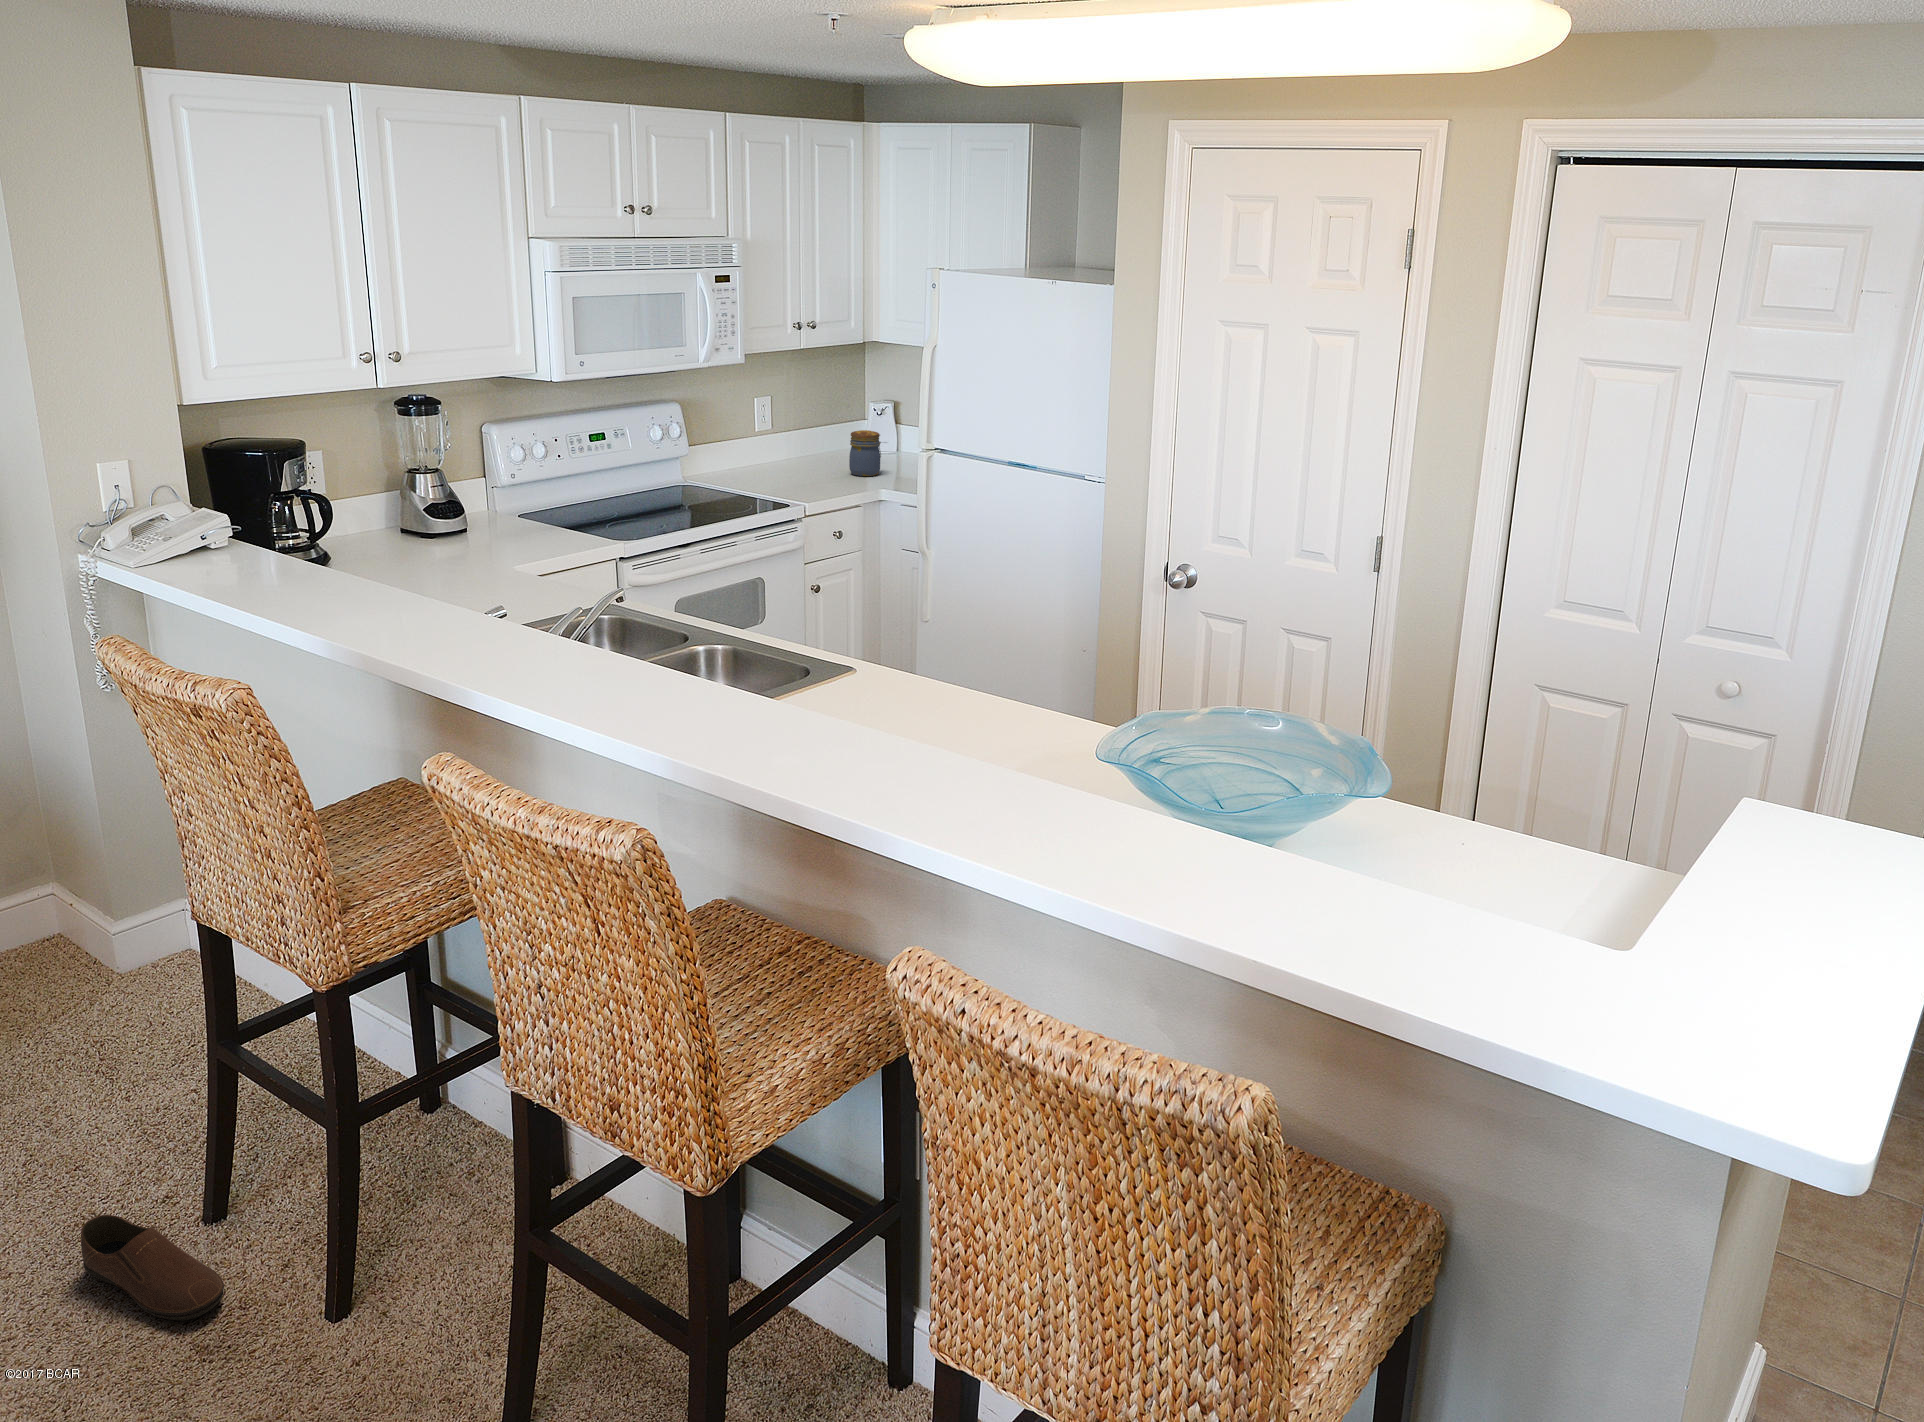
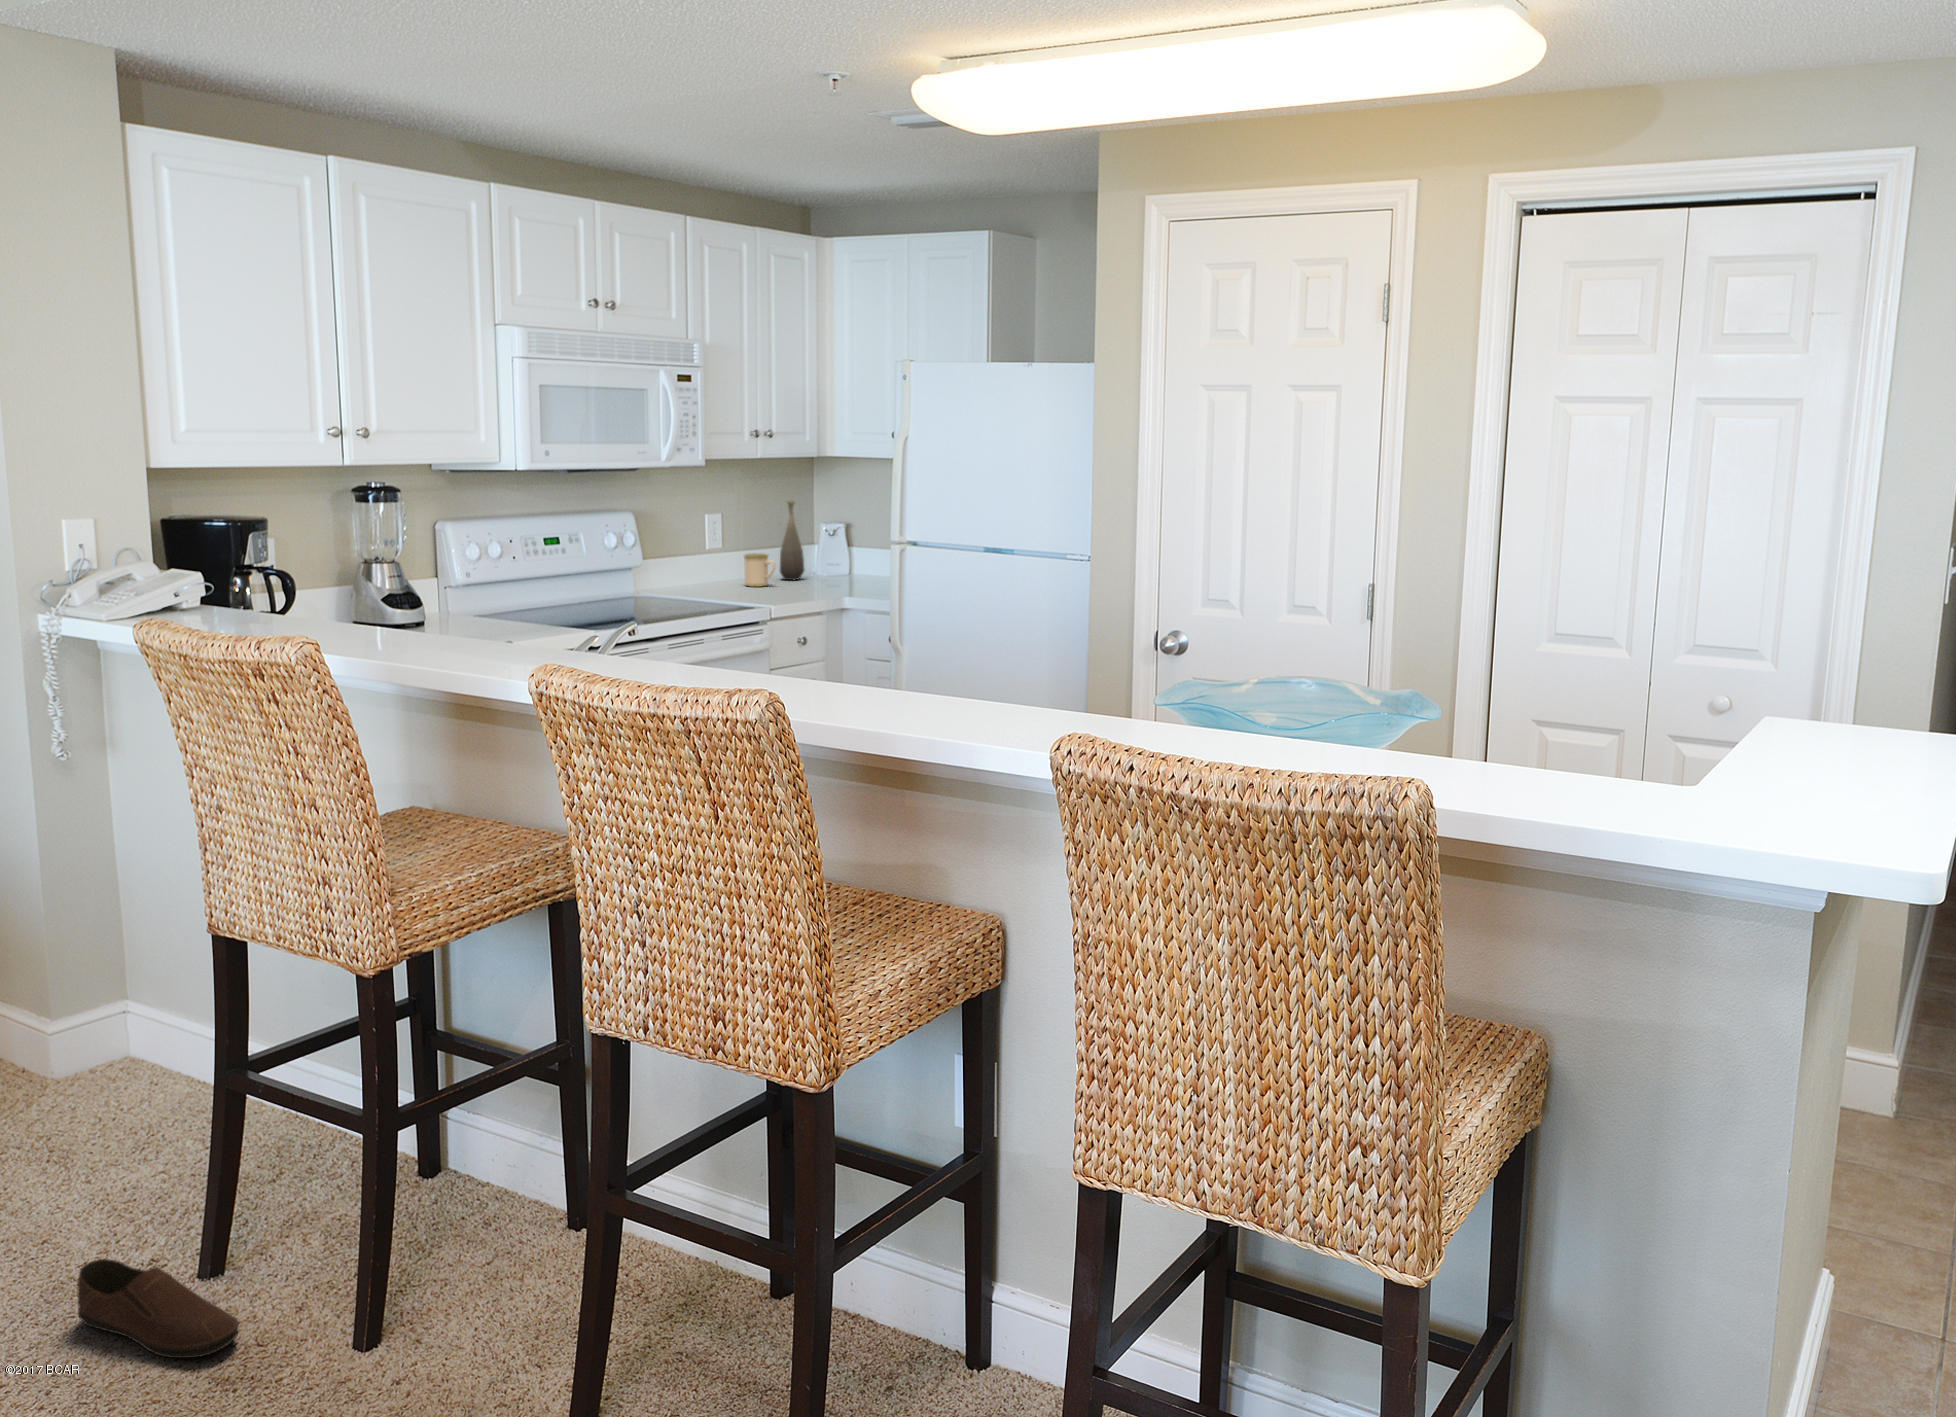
bottle: none [828,383,853,462] -> present [780,500,804,580]
jar: present [849,430,881,476] -> none [805,544,837,589]
mug: none [791,438,822,471] -> present [744,554,776,587]

